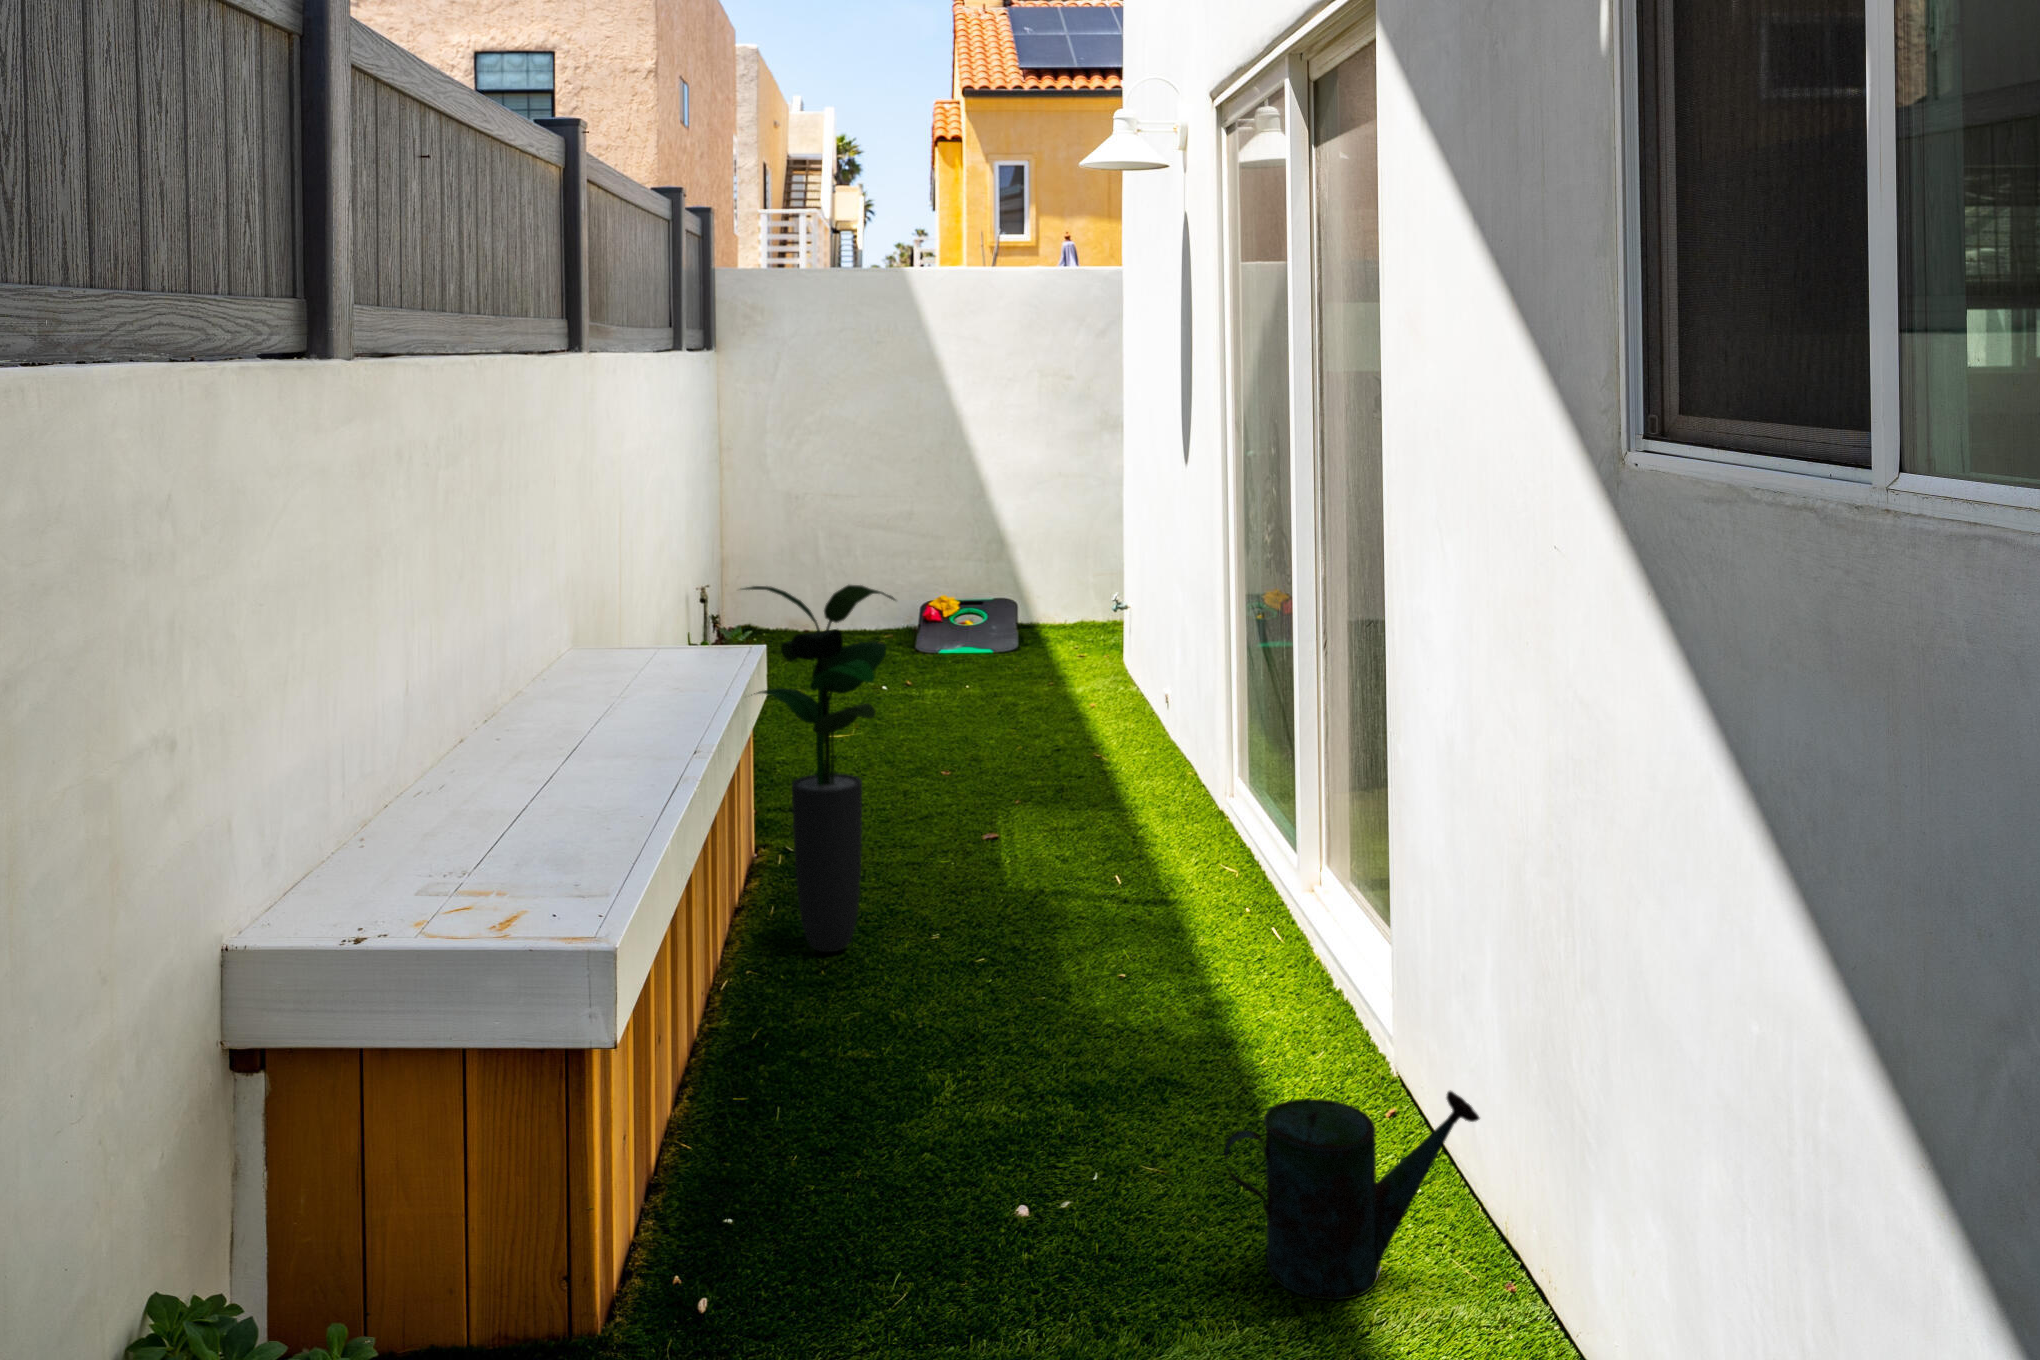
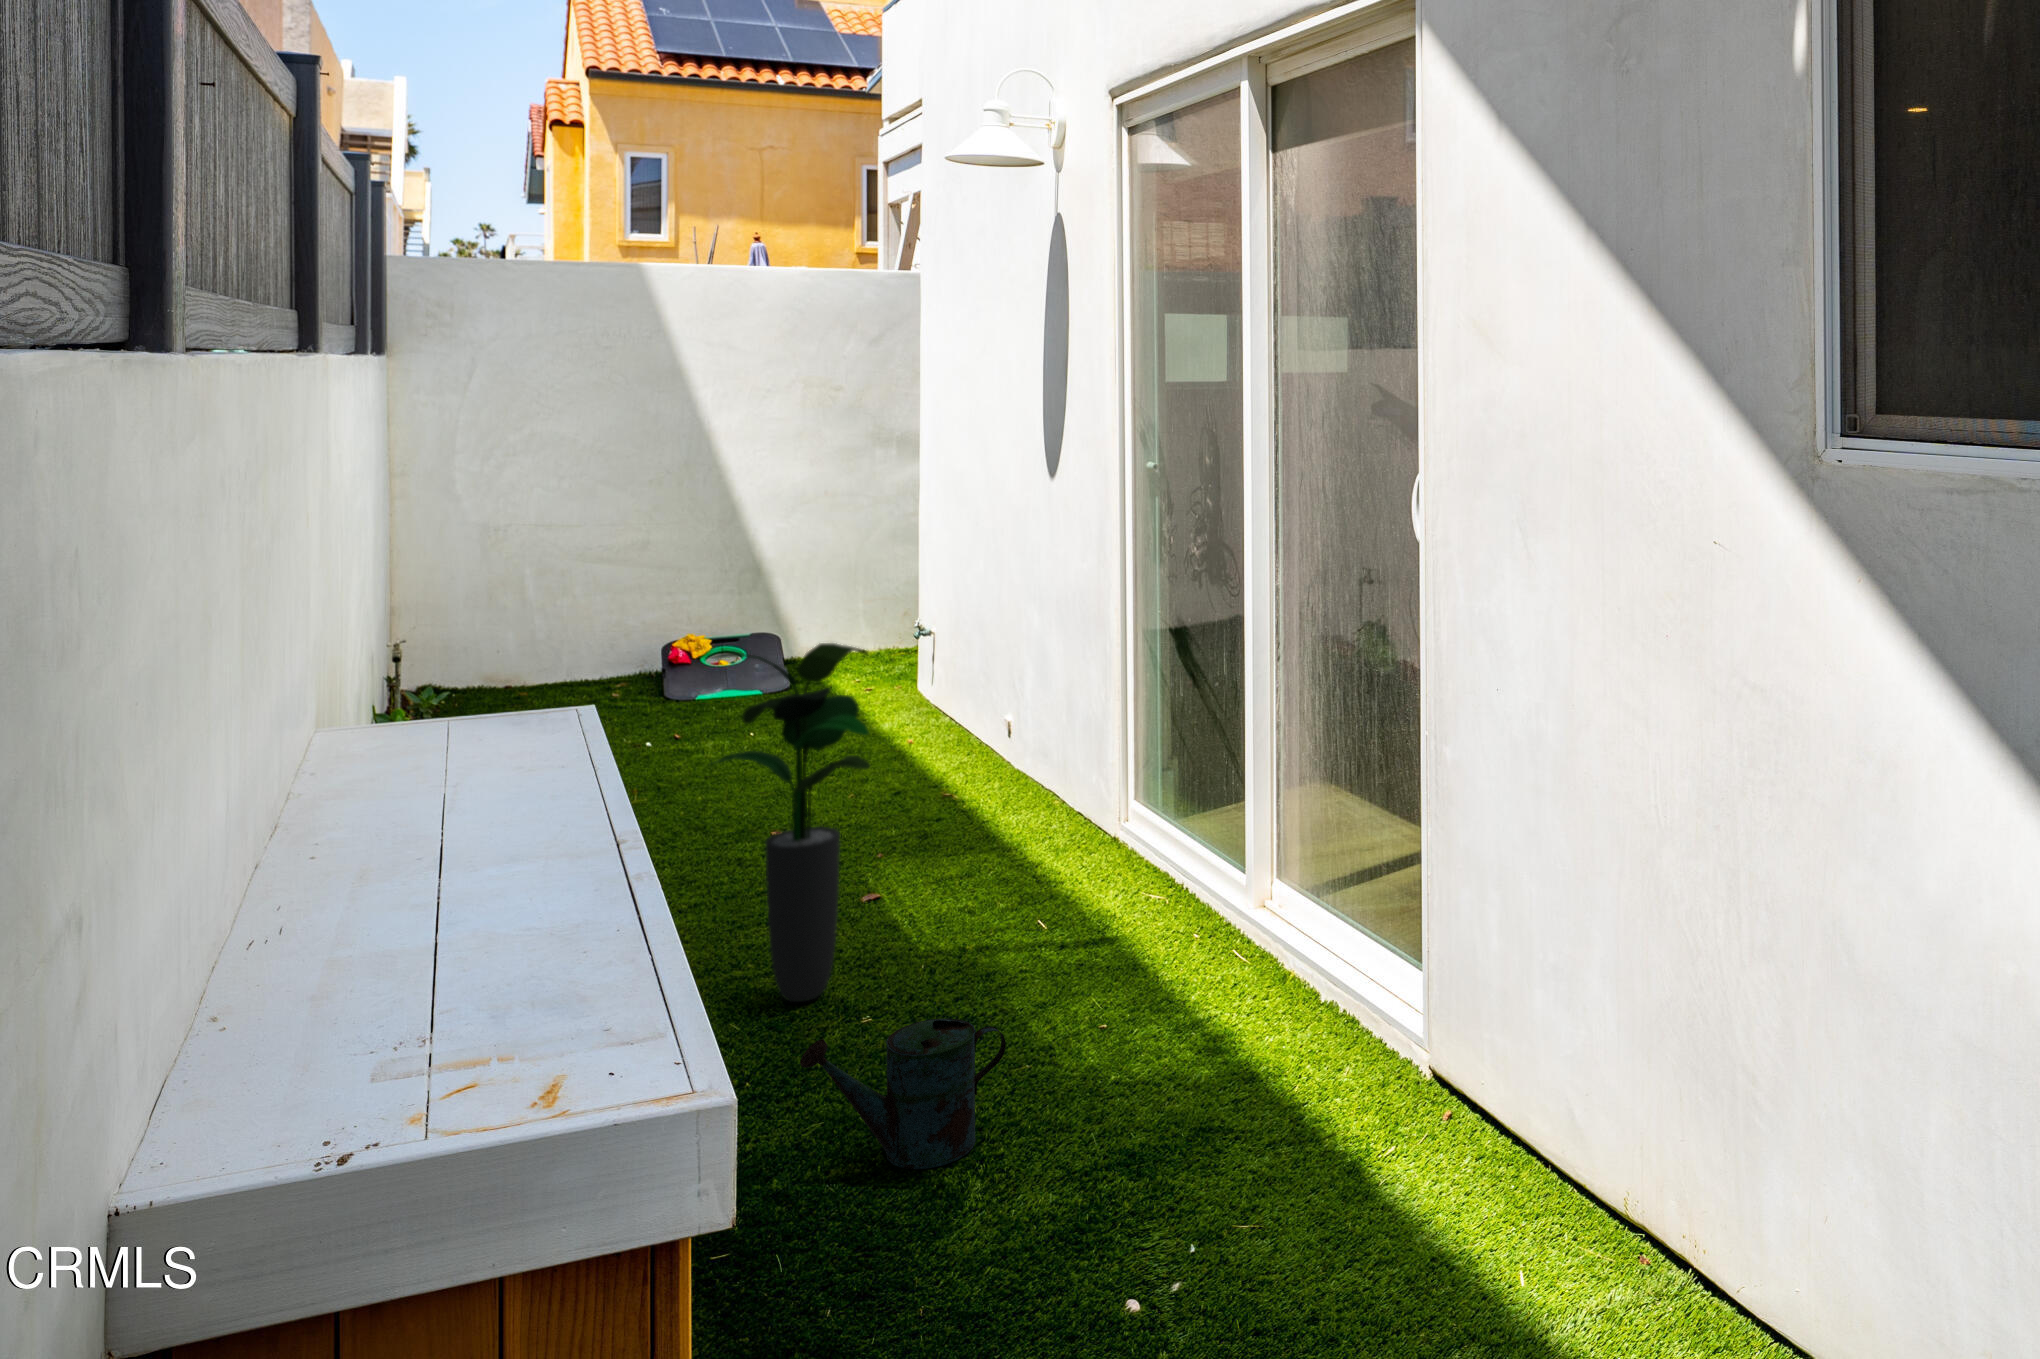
watering can: present [1224,1091,1479,1300] -> present [800,1018,1006,1169]

